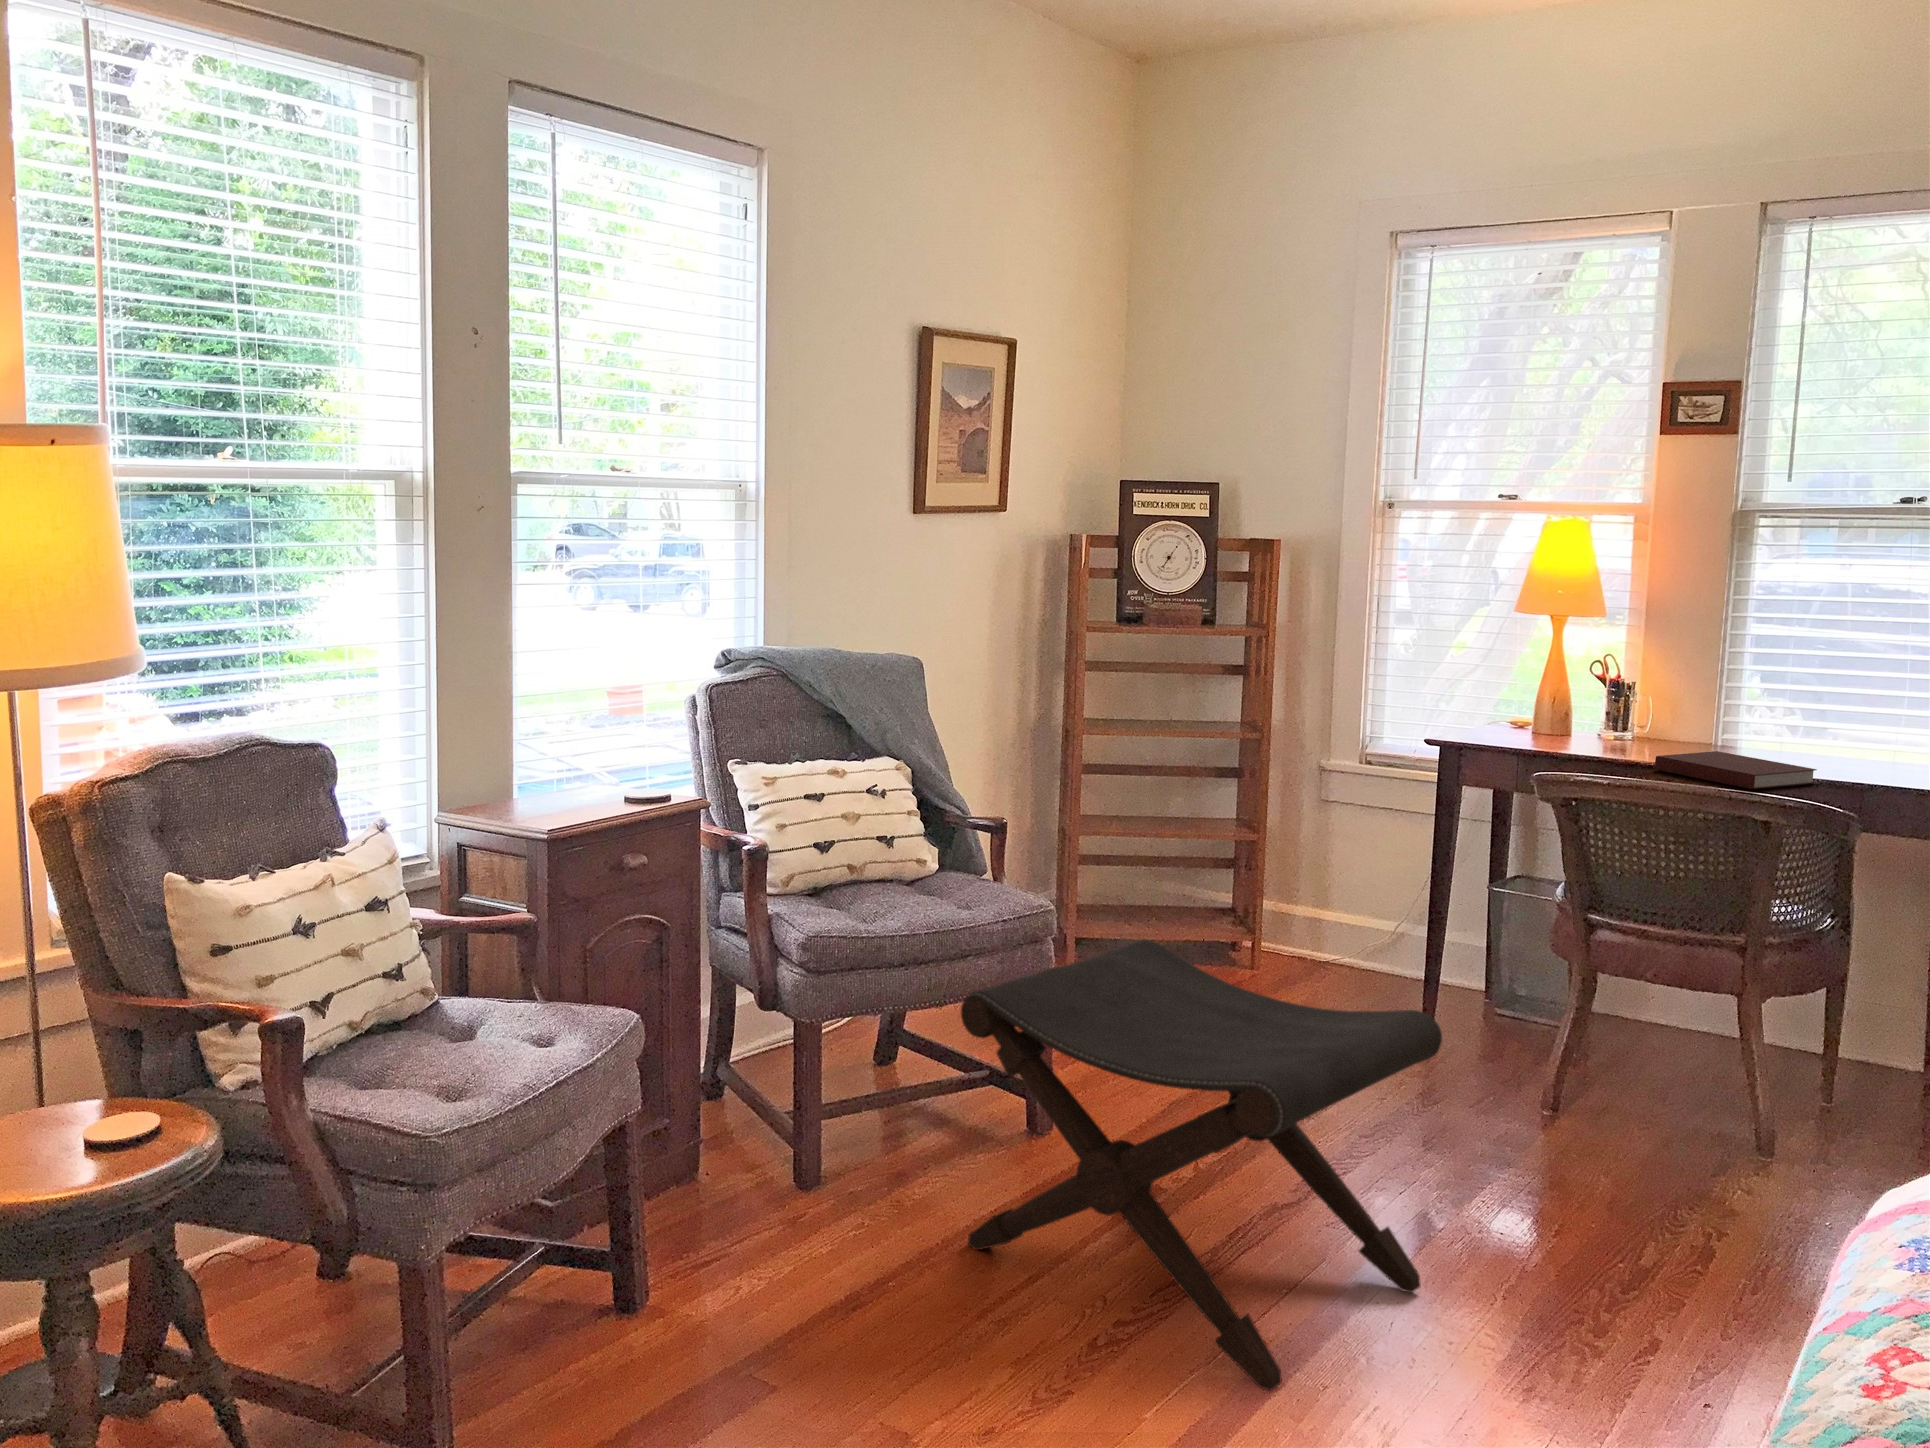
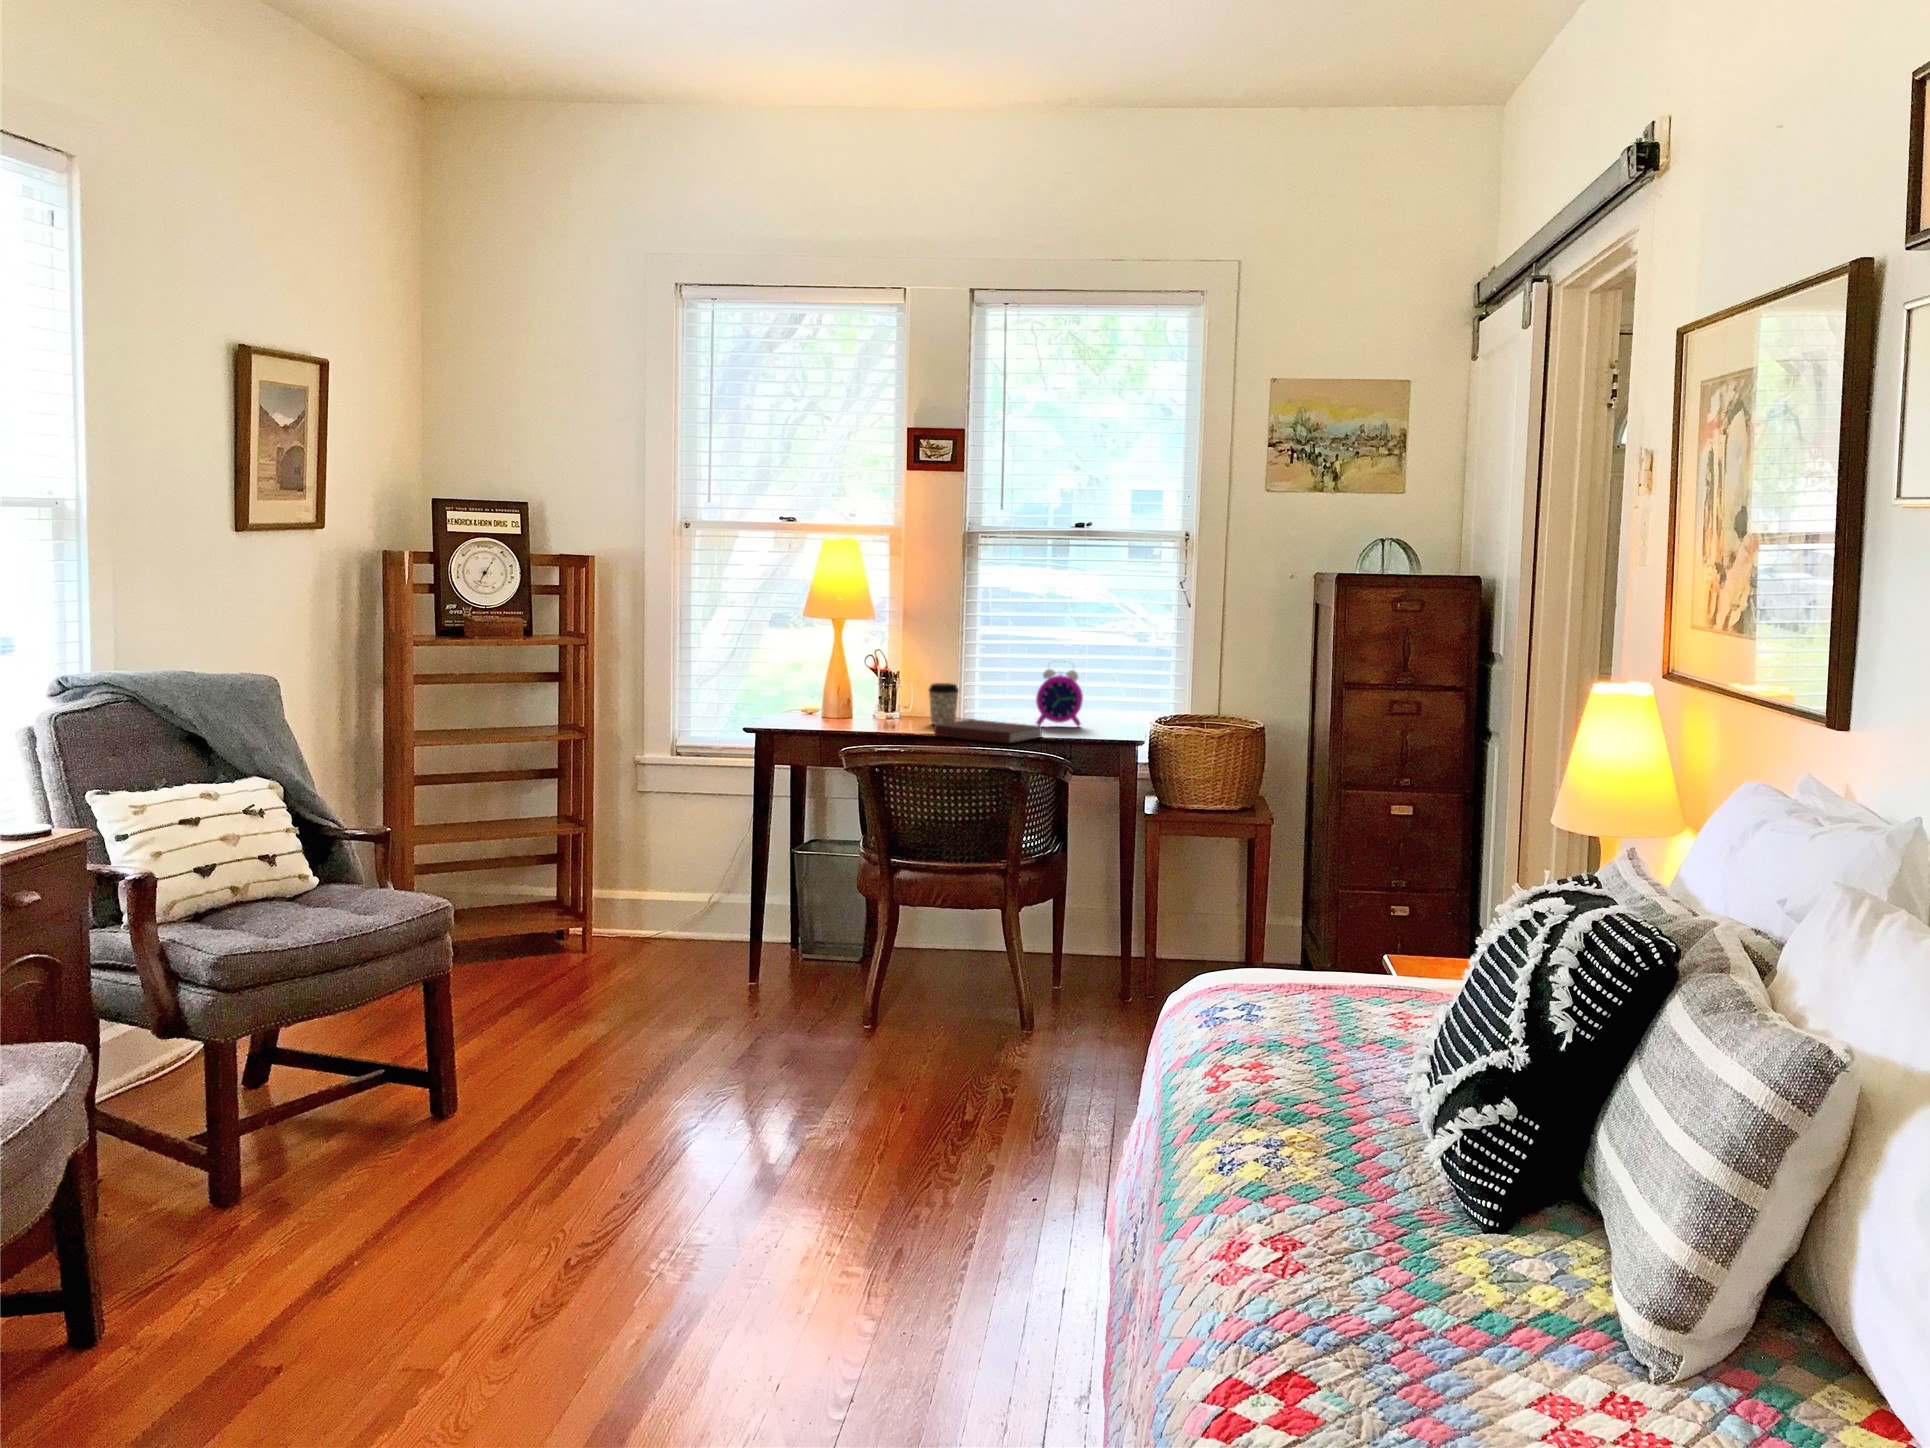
alarm clock: none [1818,681,1896,773] -> present [1036,669,1083,726]
coffee cup: none [1665,701,1709,756] -> present [929,683,959,725]
footstool: present [961,940,1442,1390] -> none [434,916,861,1271]

